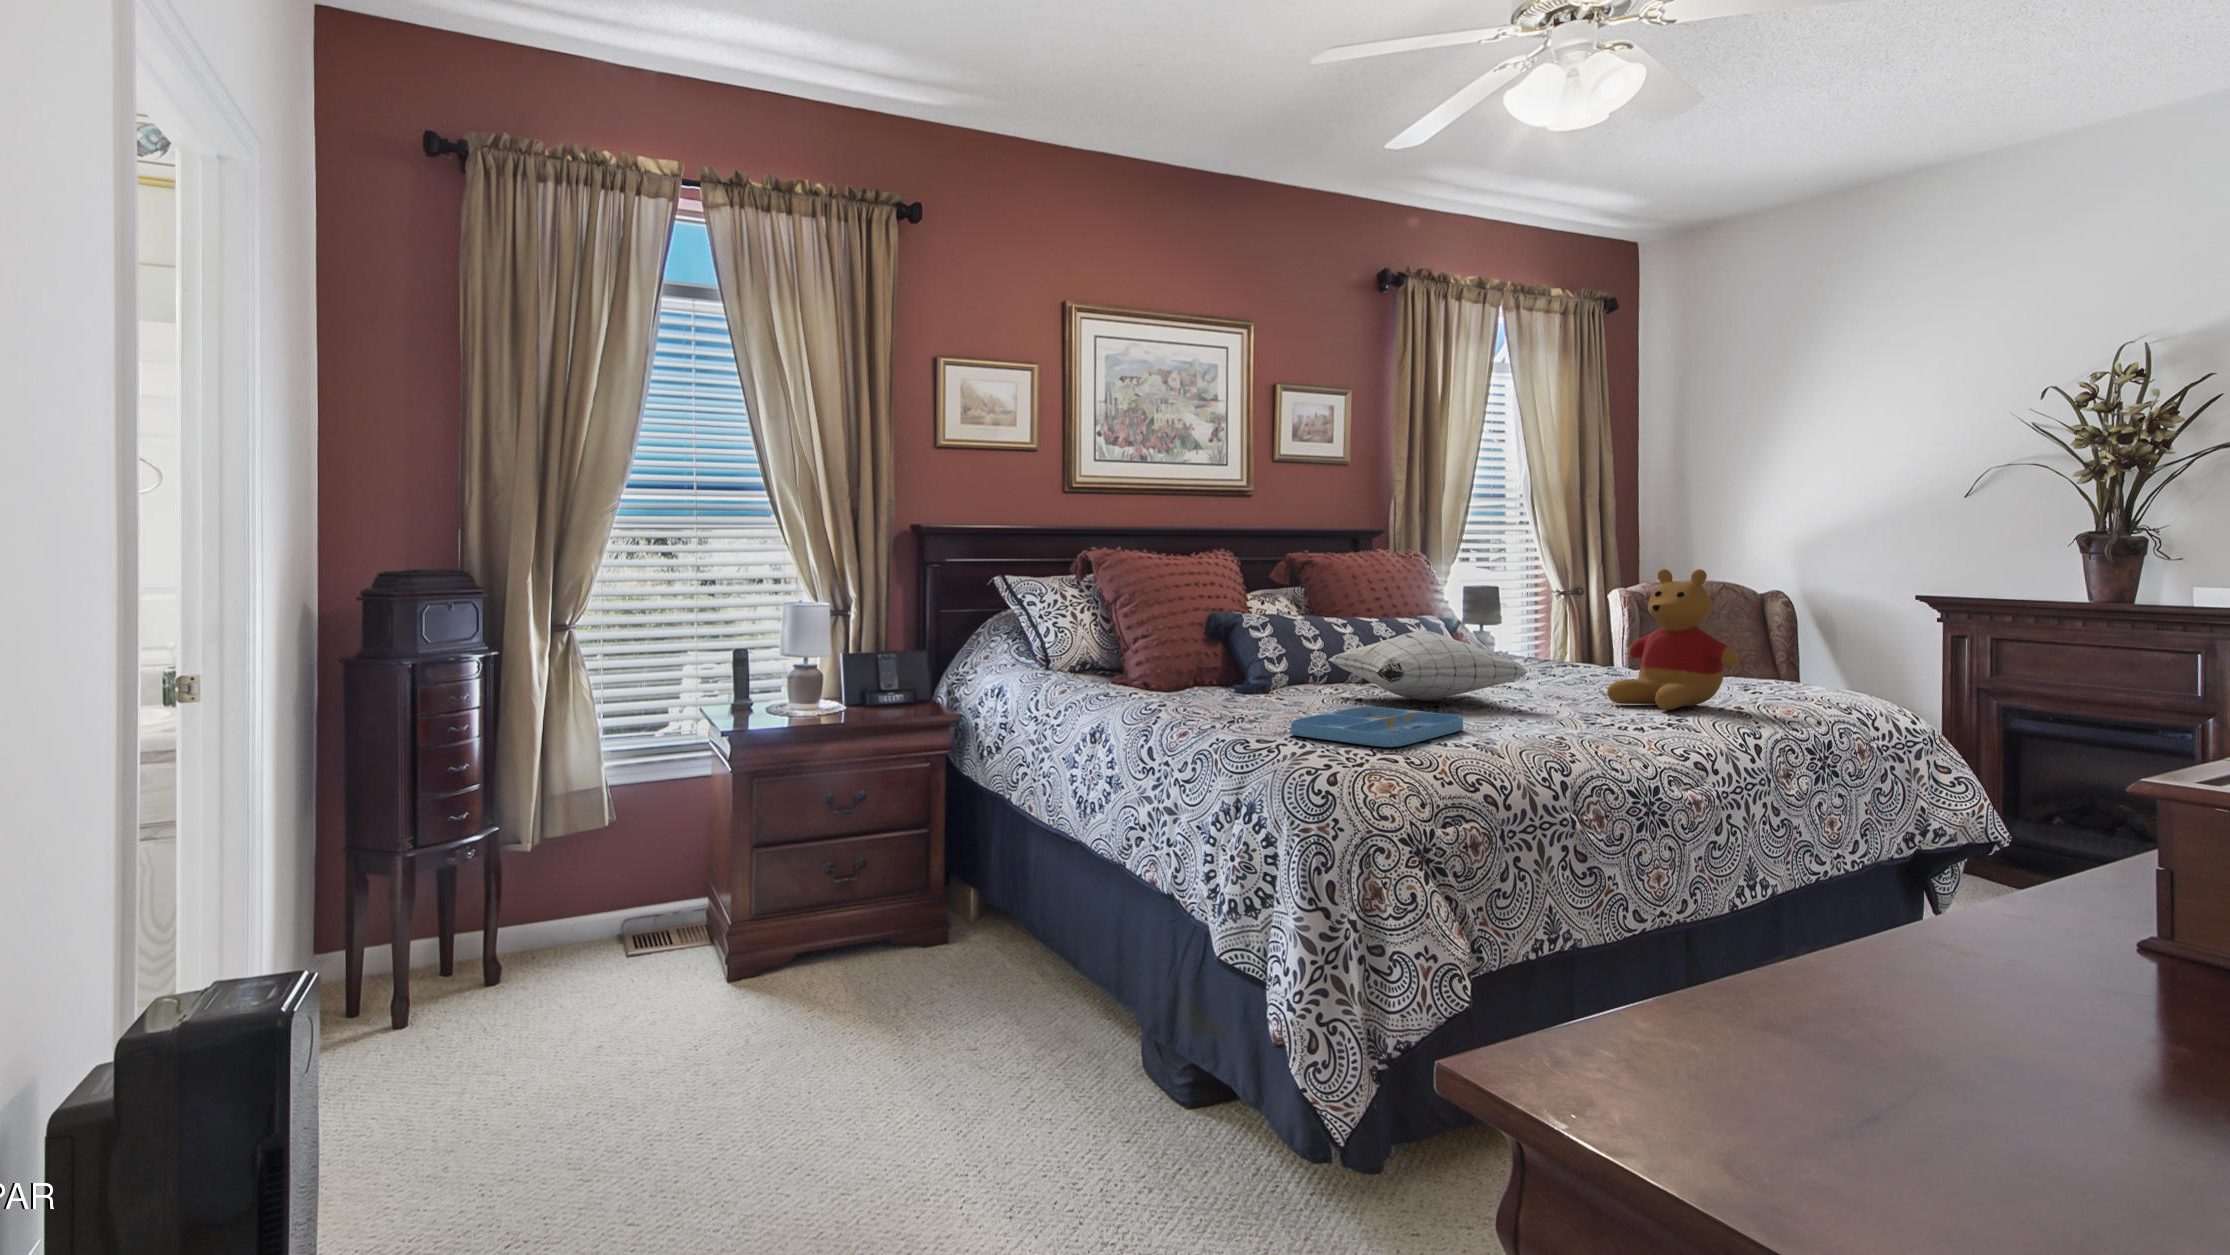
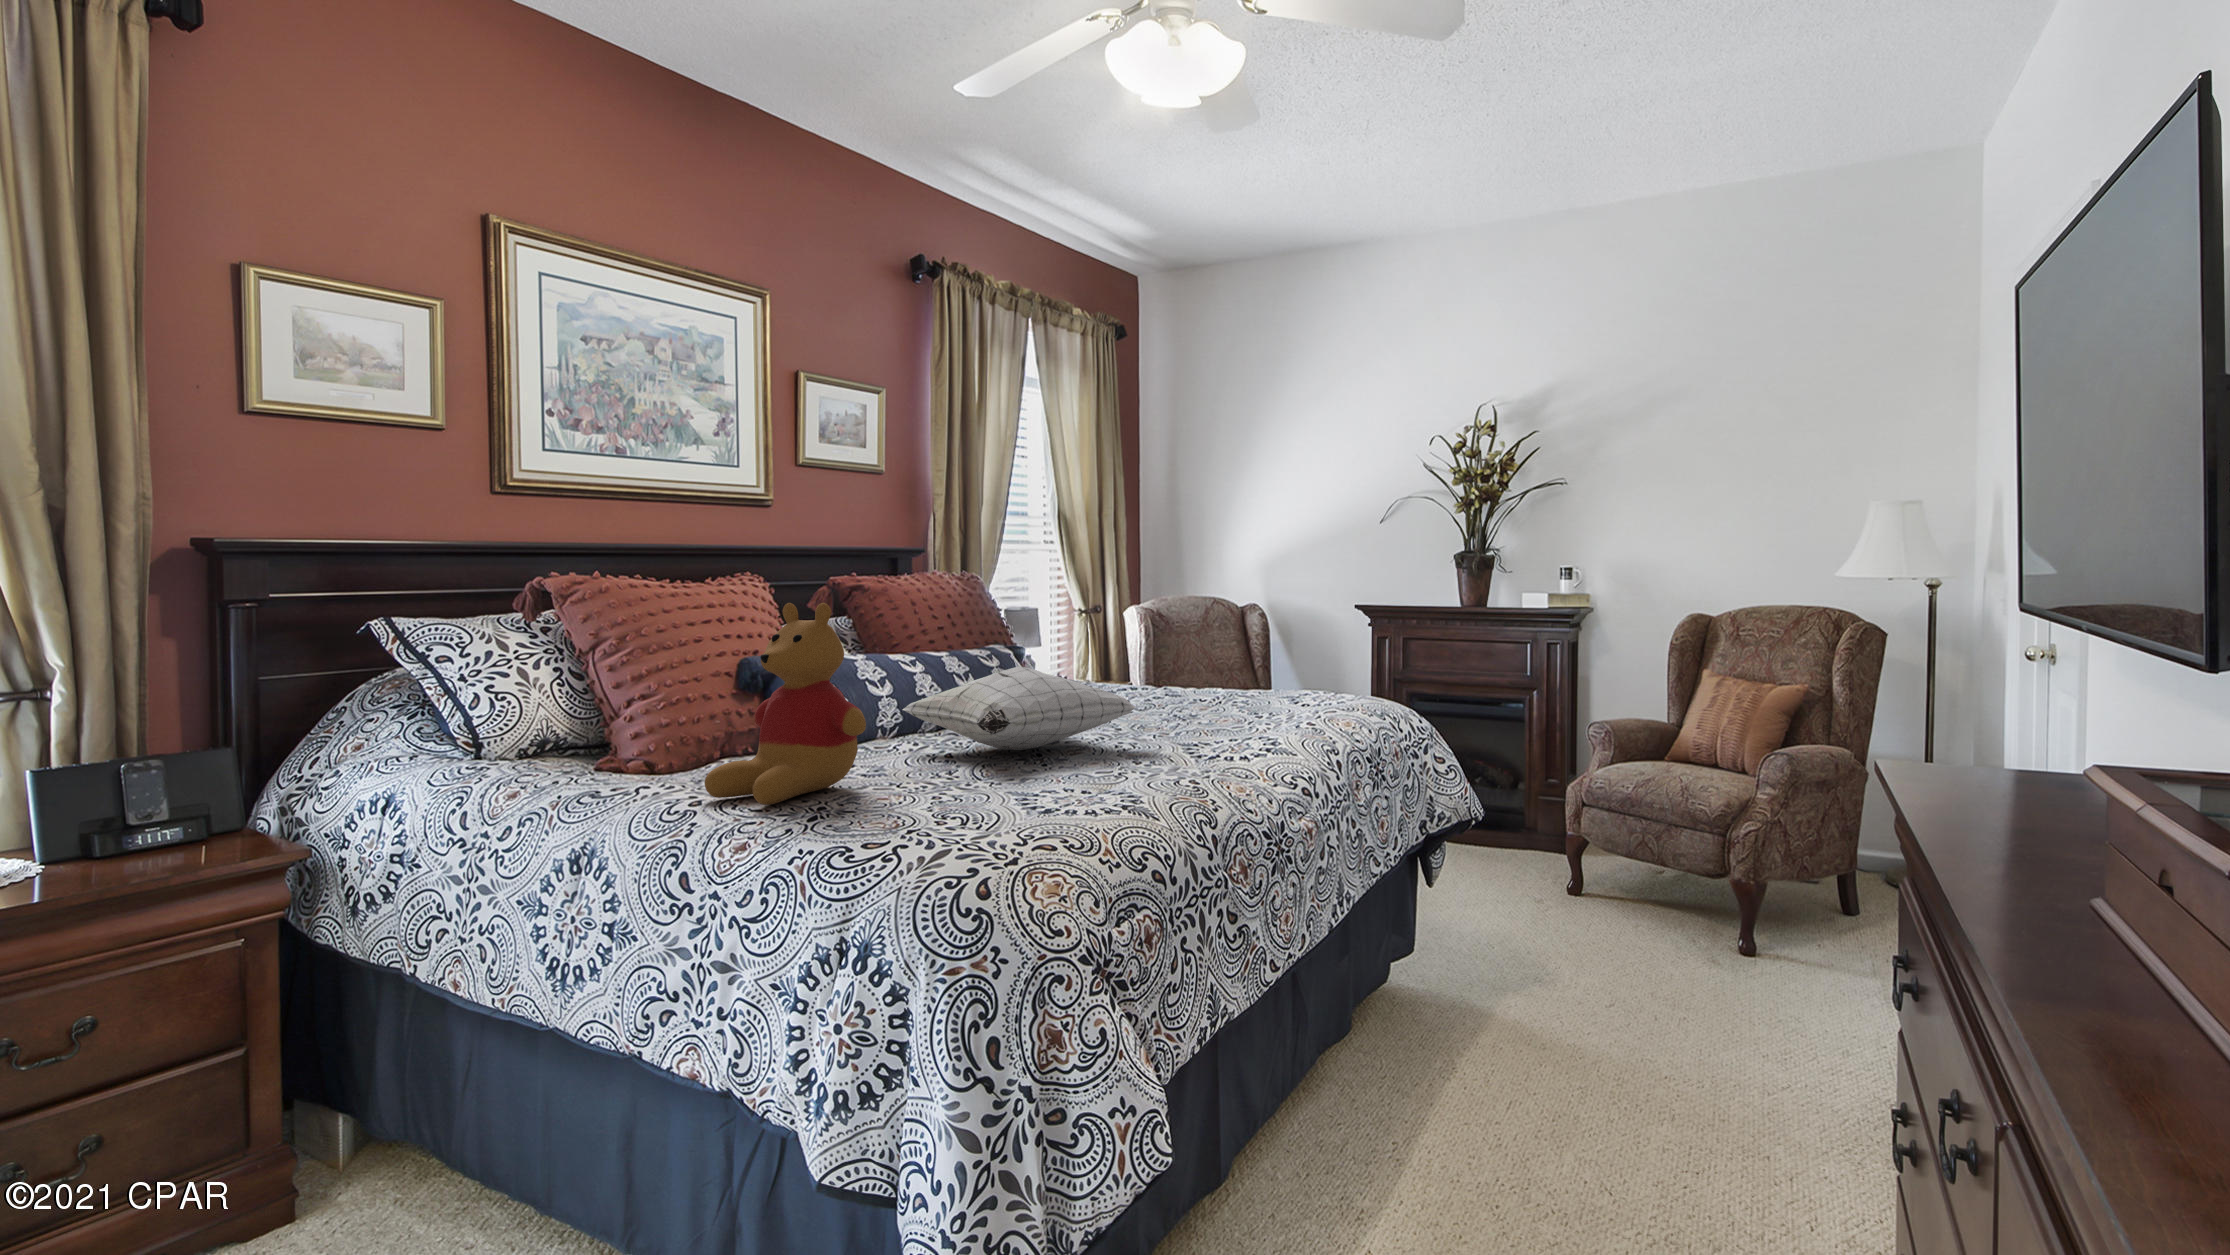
stuffed bear: present [1607,569,1738,710] -> present [705,603,866,805]
tray: present [1291,707,1463,747] -> none [895,768,1095,828]

